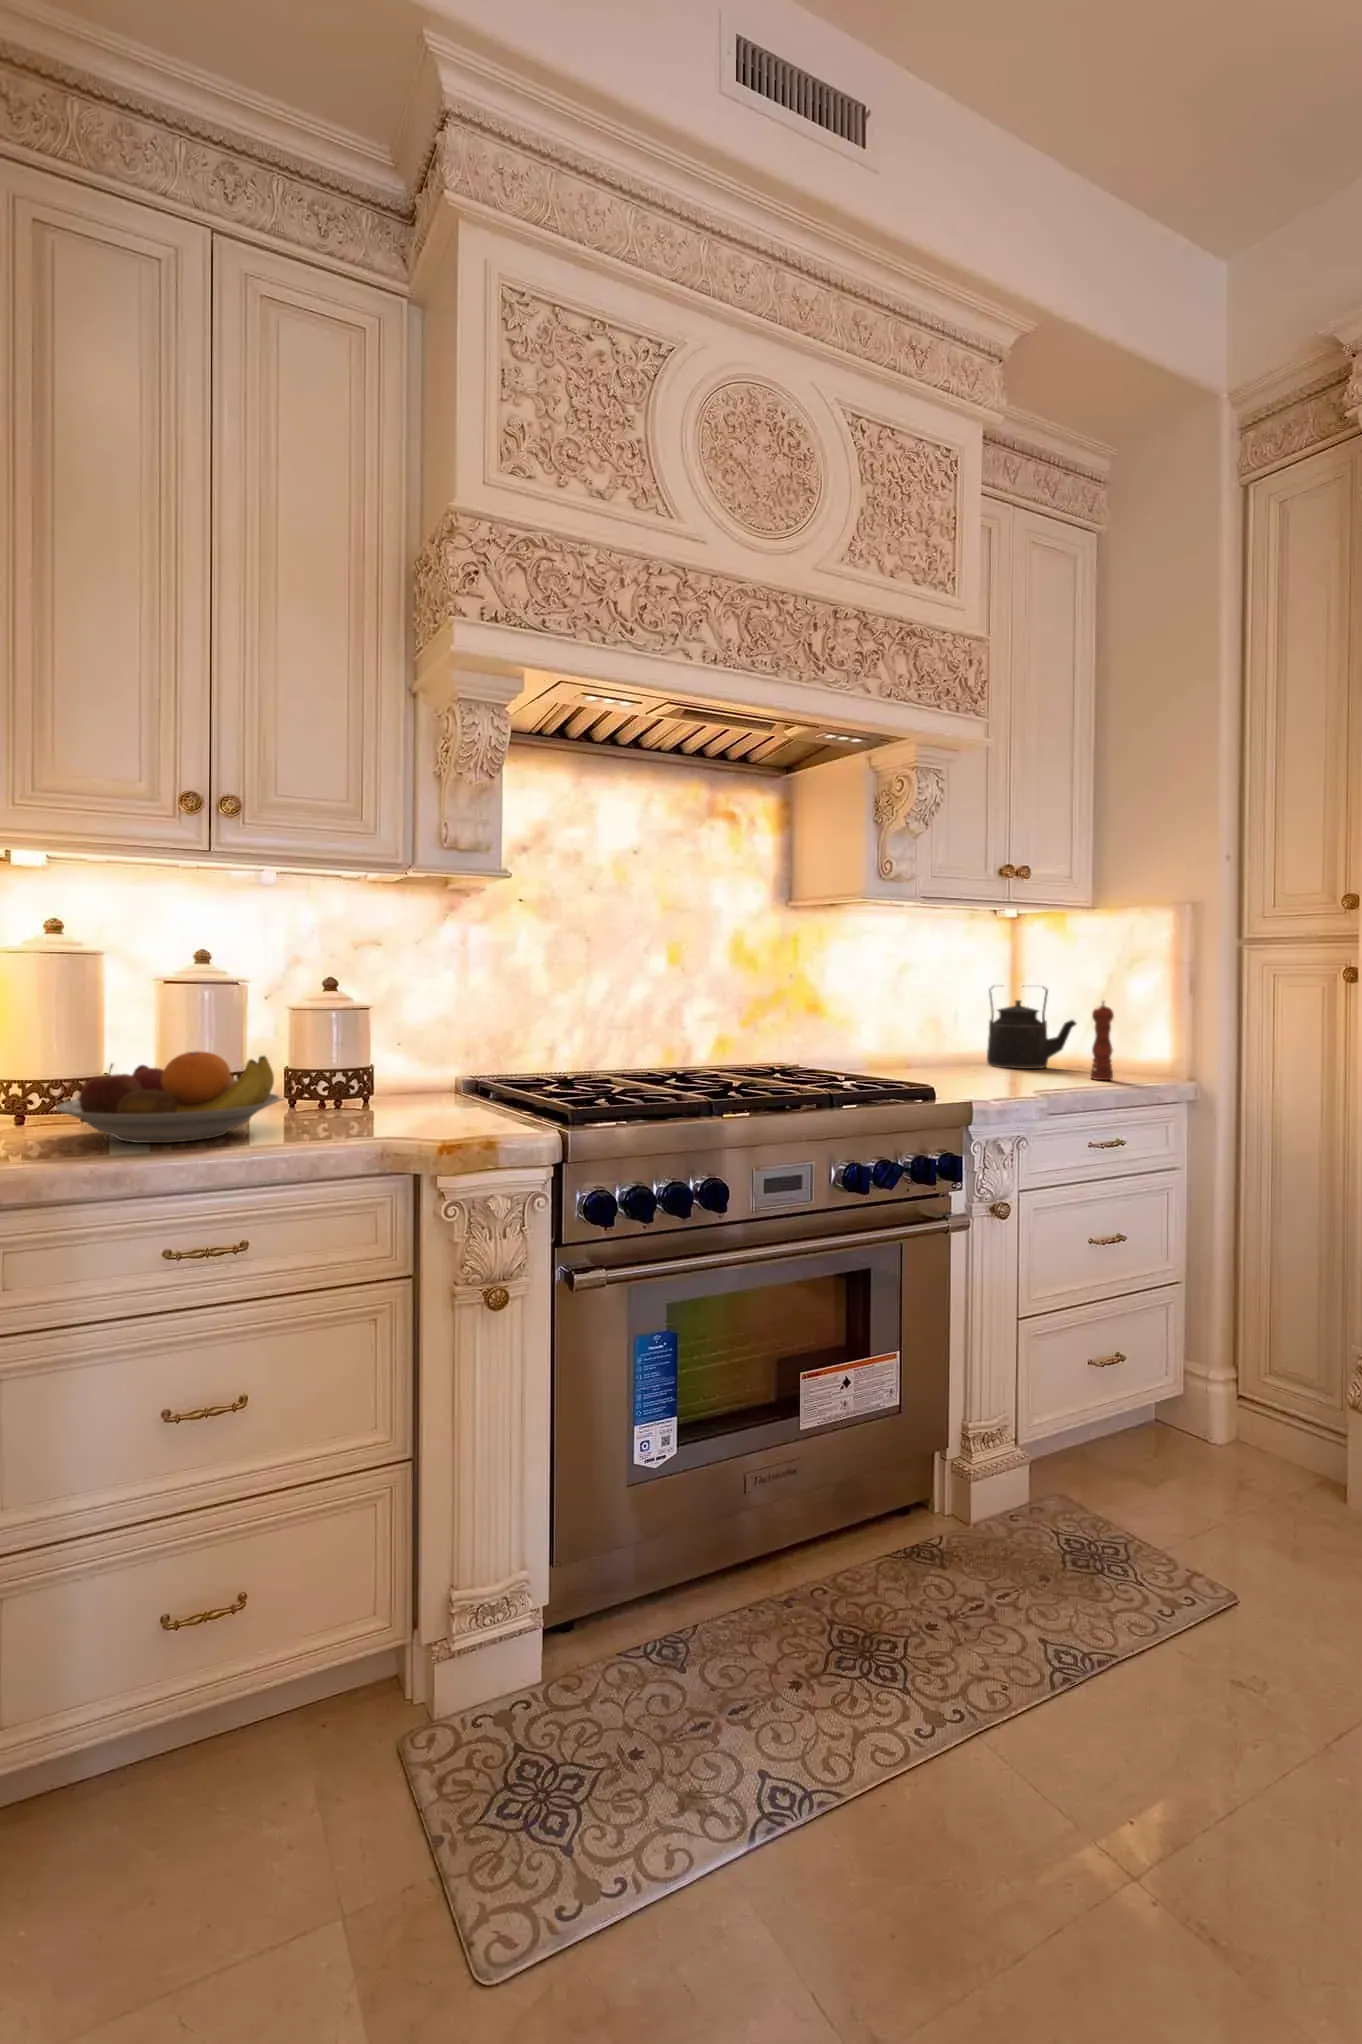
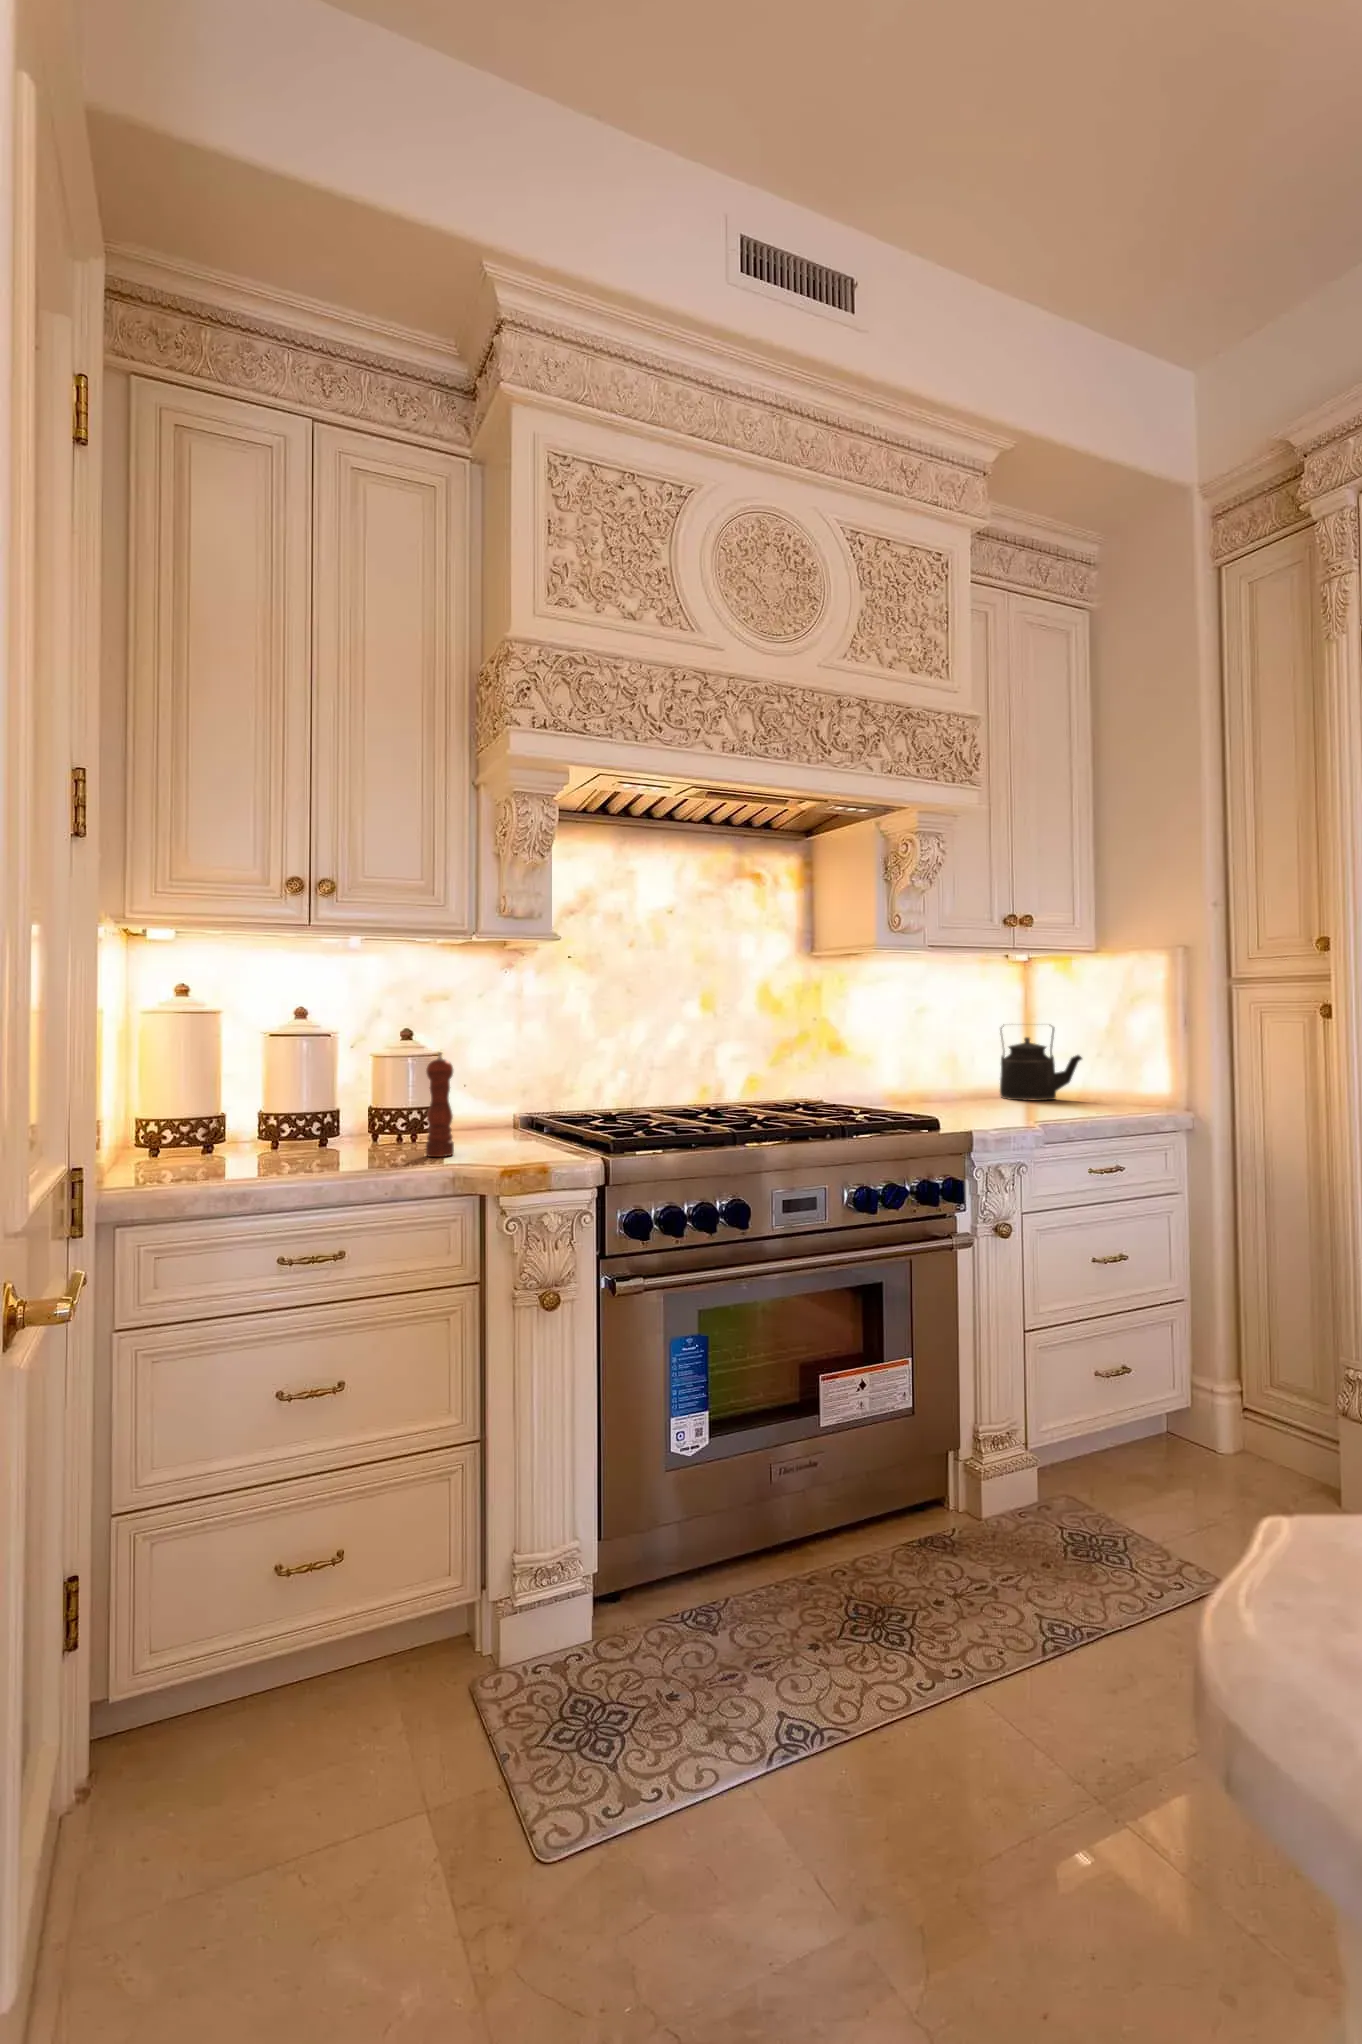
pepper mill: present [1091,1001,1114,1080] -> present [426,1052,454,1157]
fruit bowl: present [56,1051,280,1143] -> none [190,1093,369,1169]

